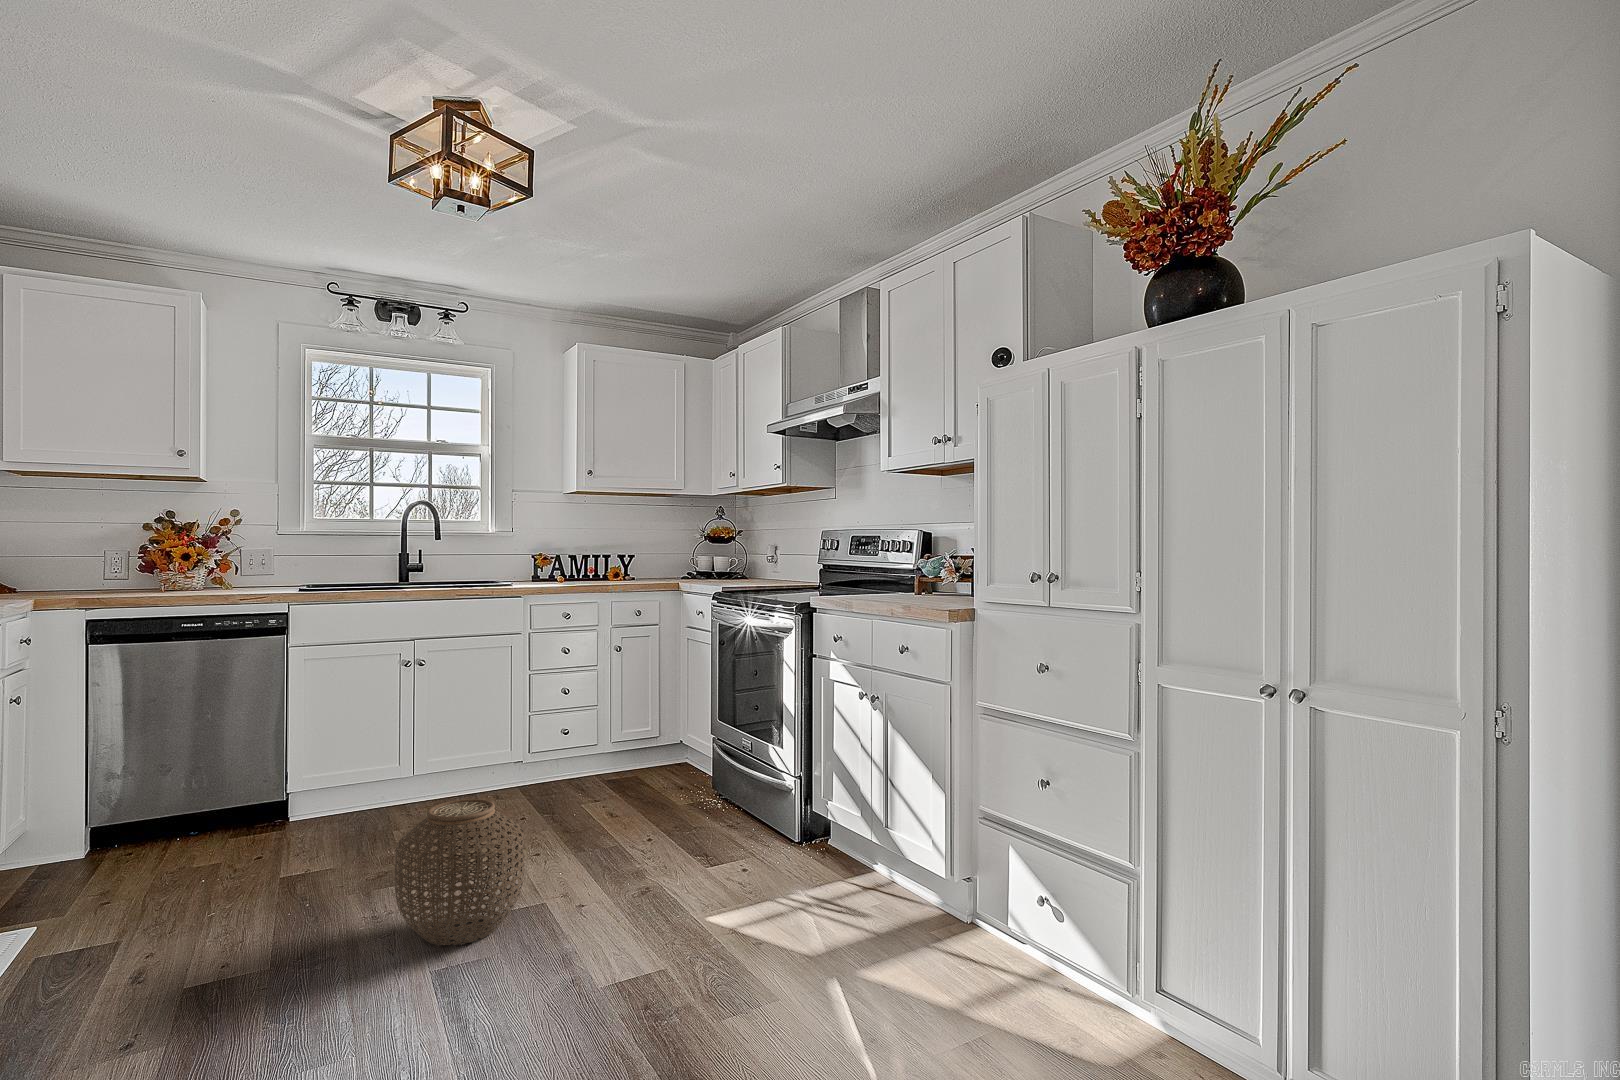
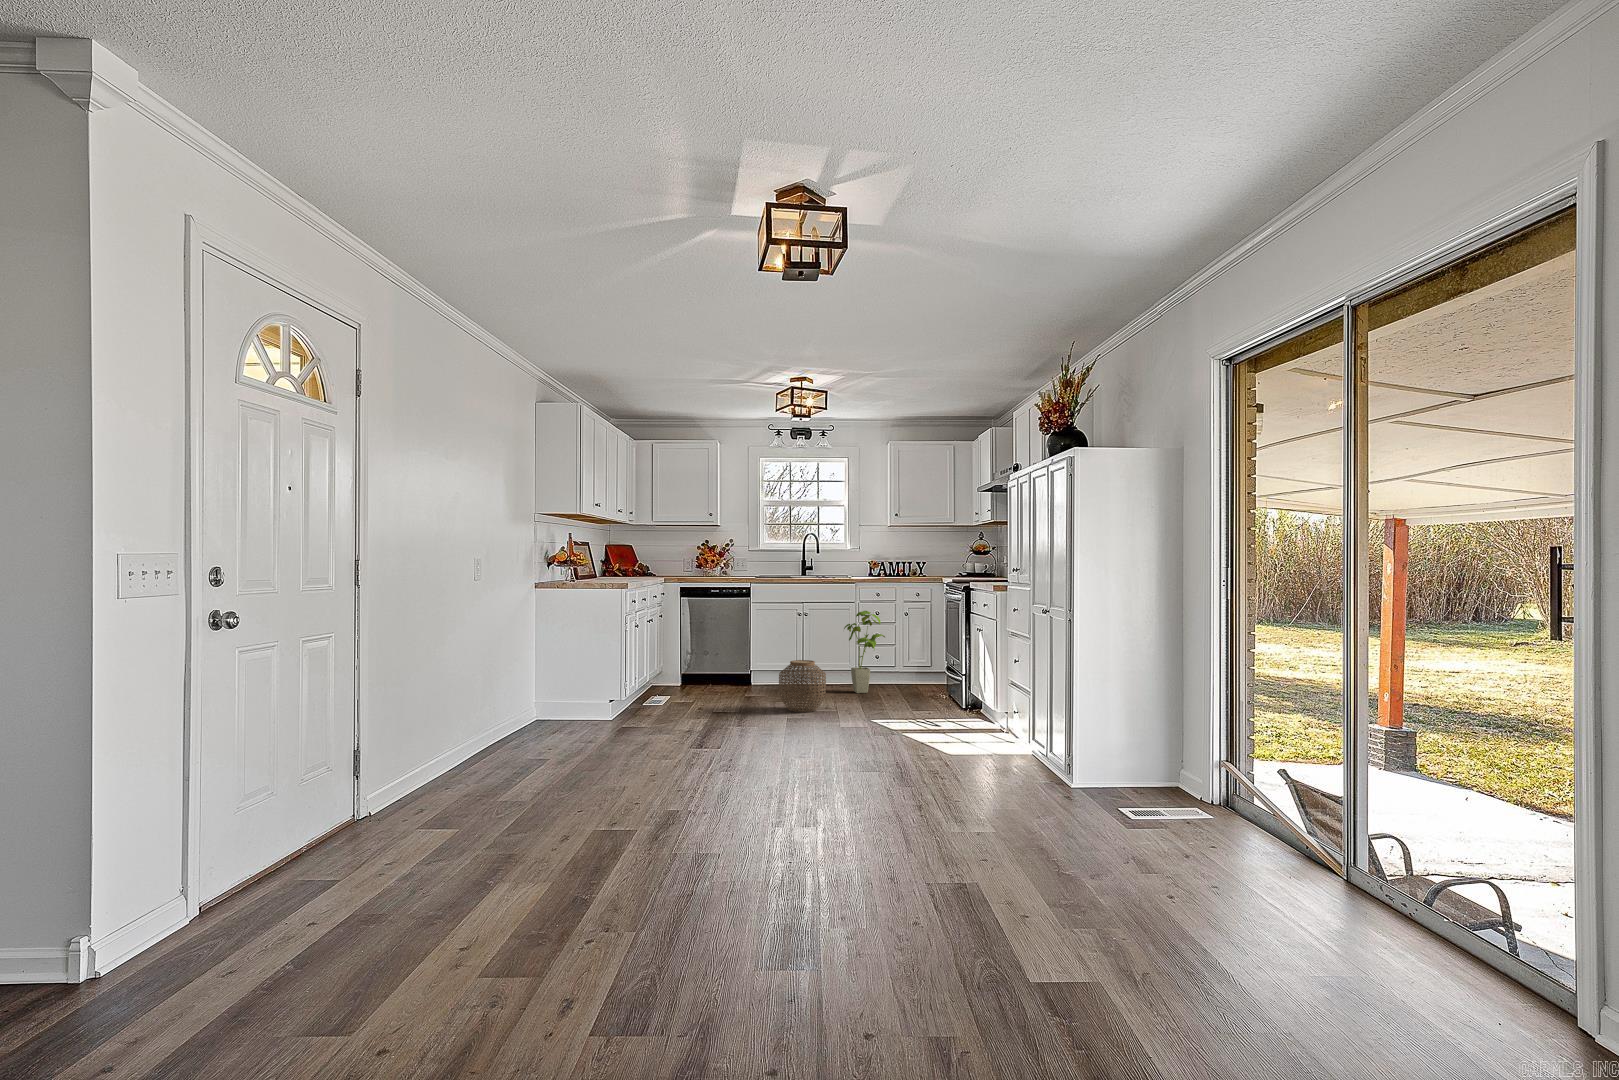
house plant: none [515,654,601,824] -> present [844,611,885,693]

